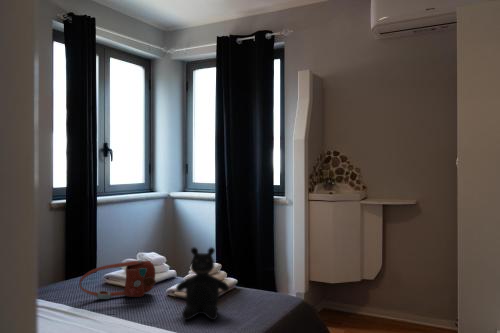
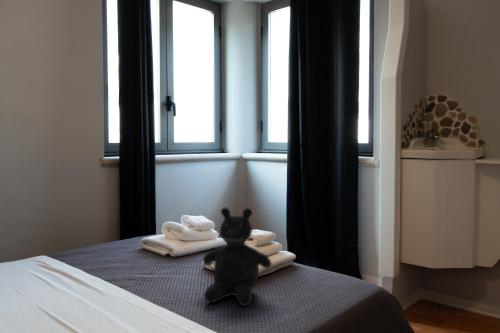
handbag: present [79,260,156,299] -> none [98,223,190,267]

